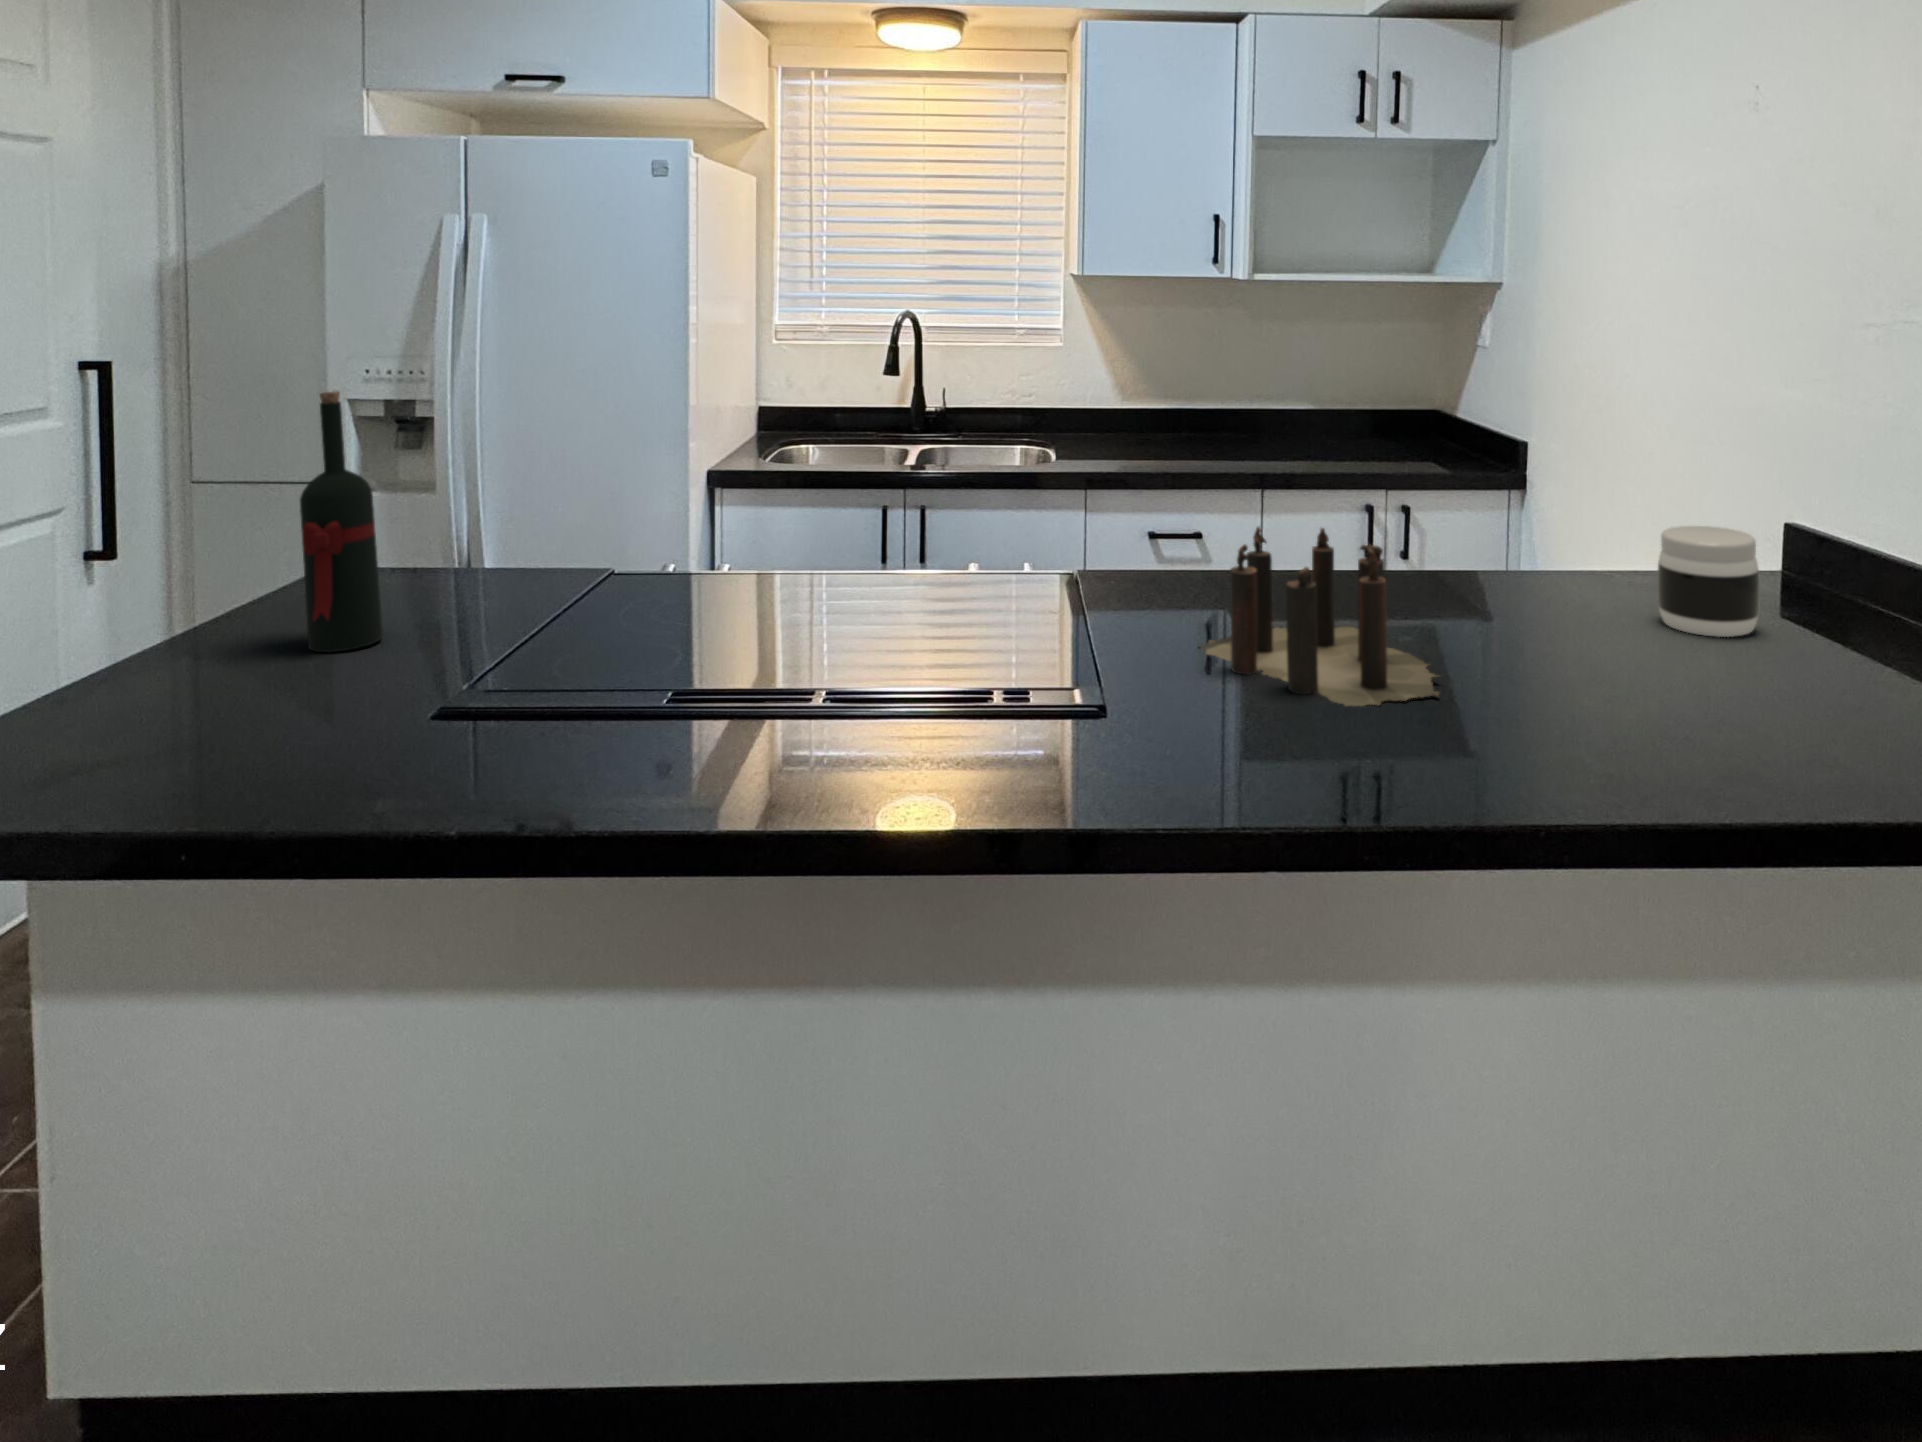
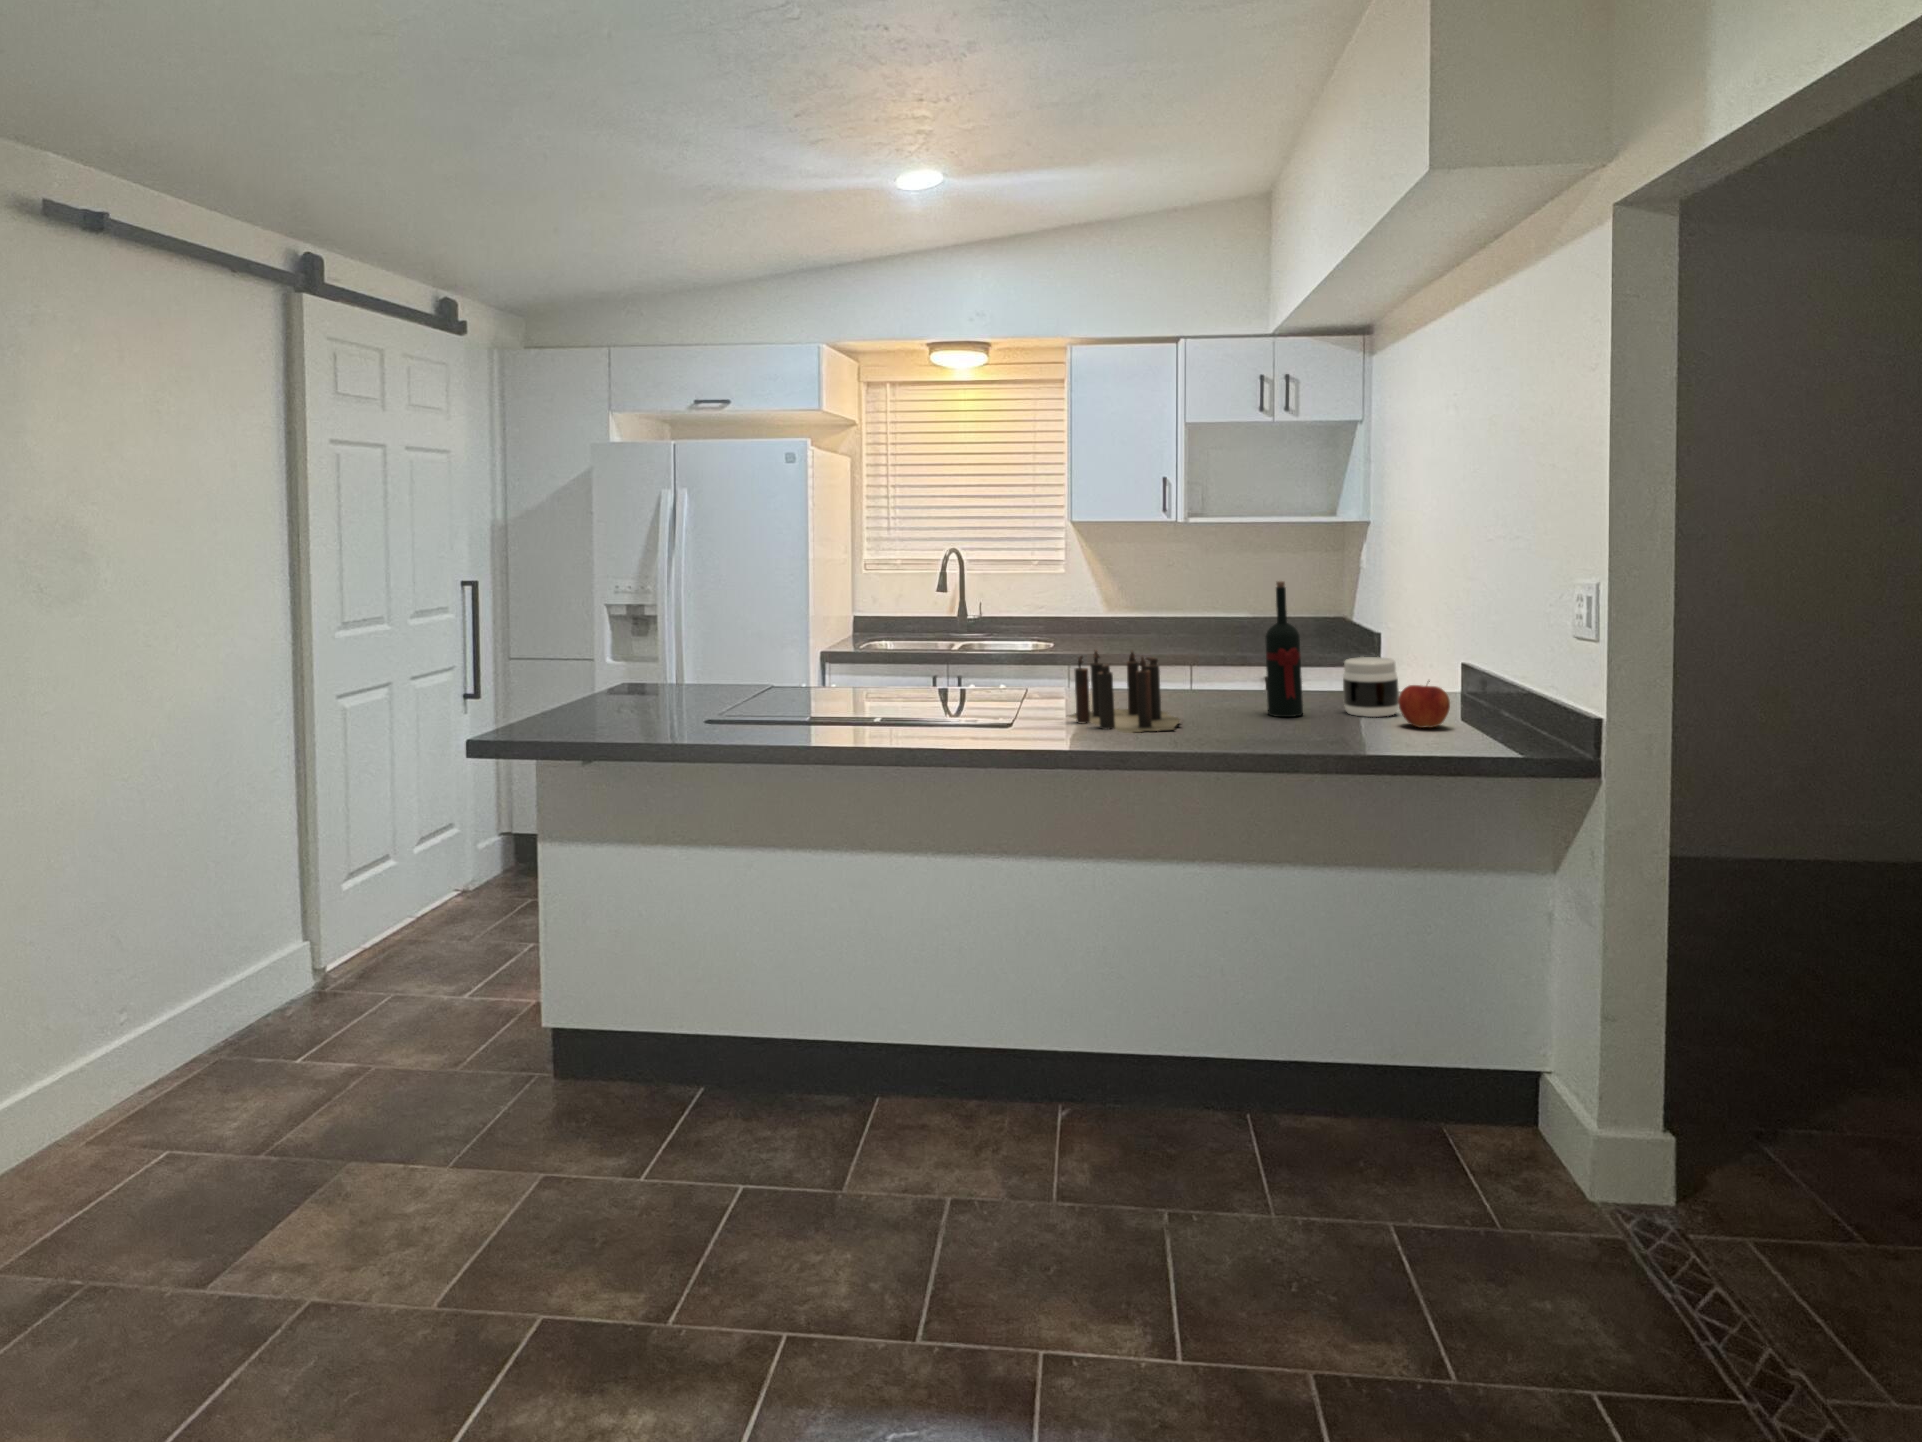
wine bottle: present [300,391,383,652] -> present [1266,581,1303,717]
apple: none [1799,582,1902,671] -> present [1399,681,1450,728]

